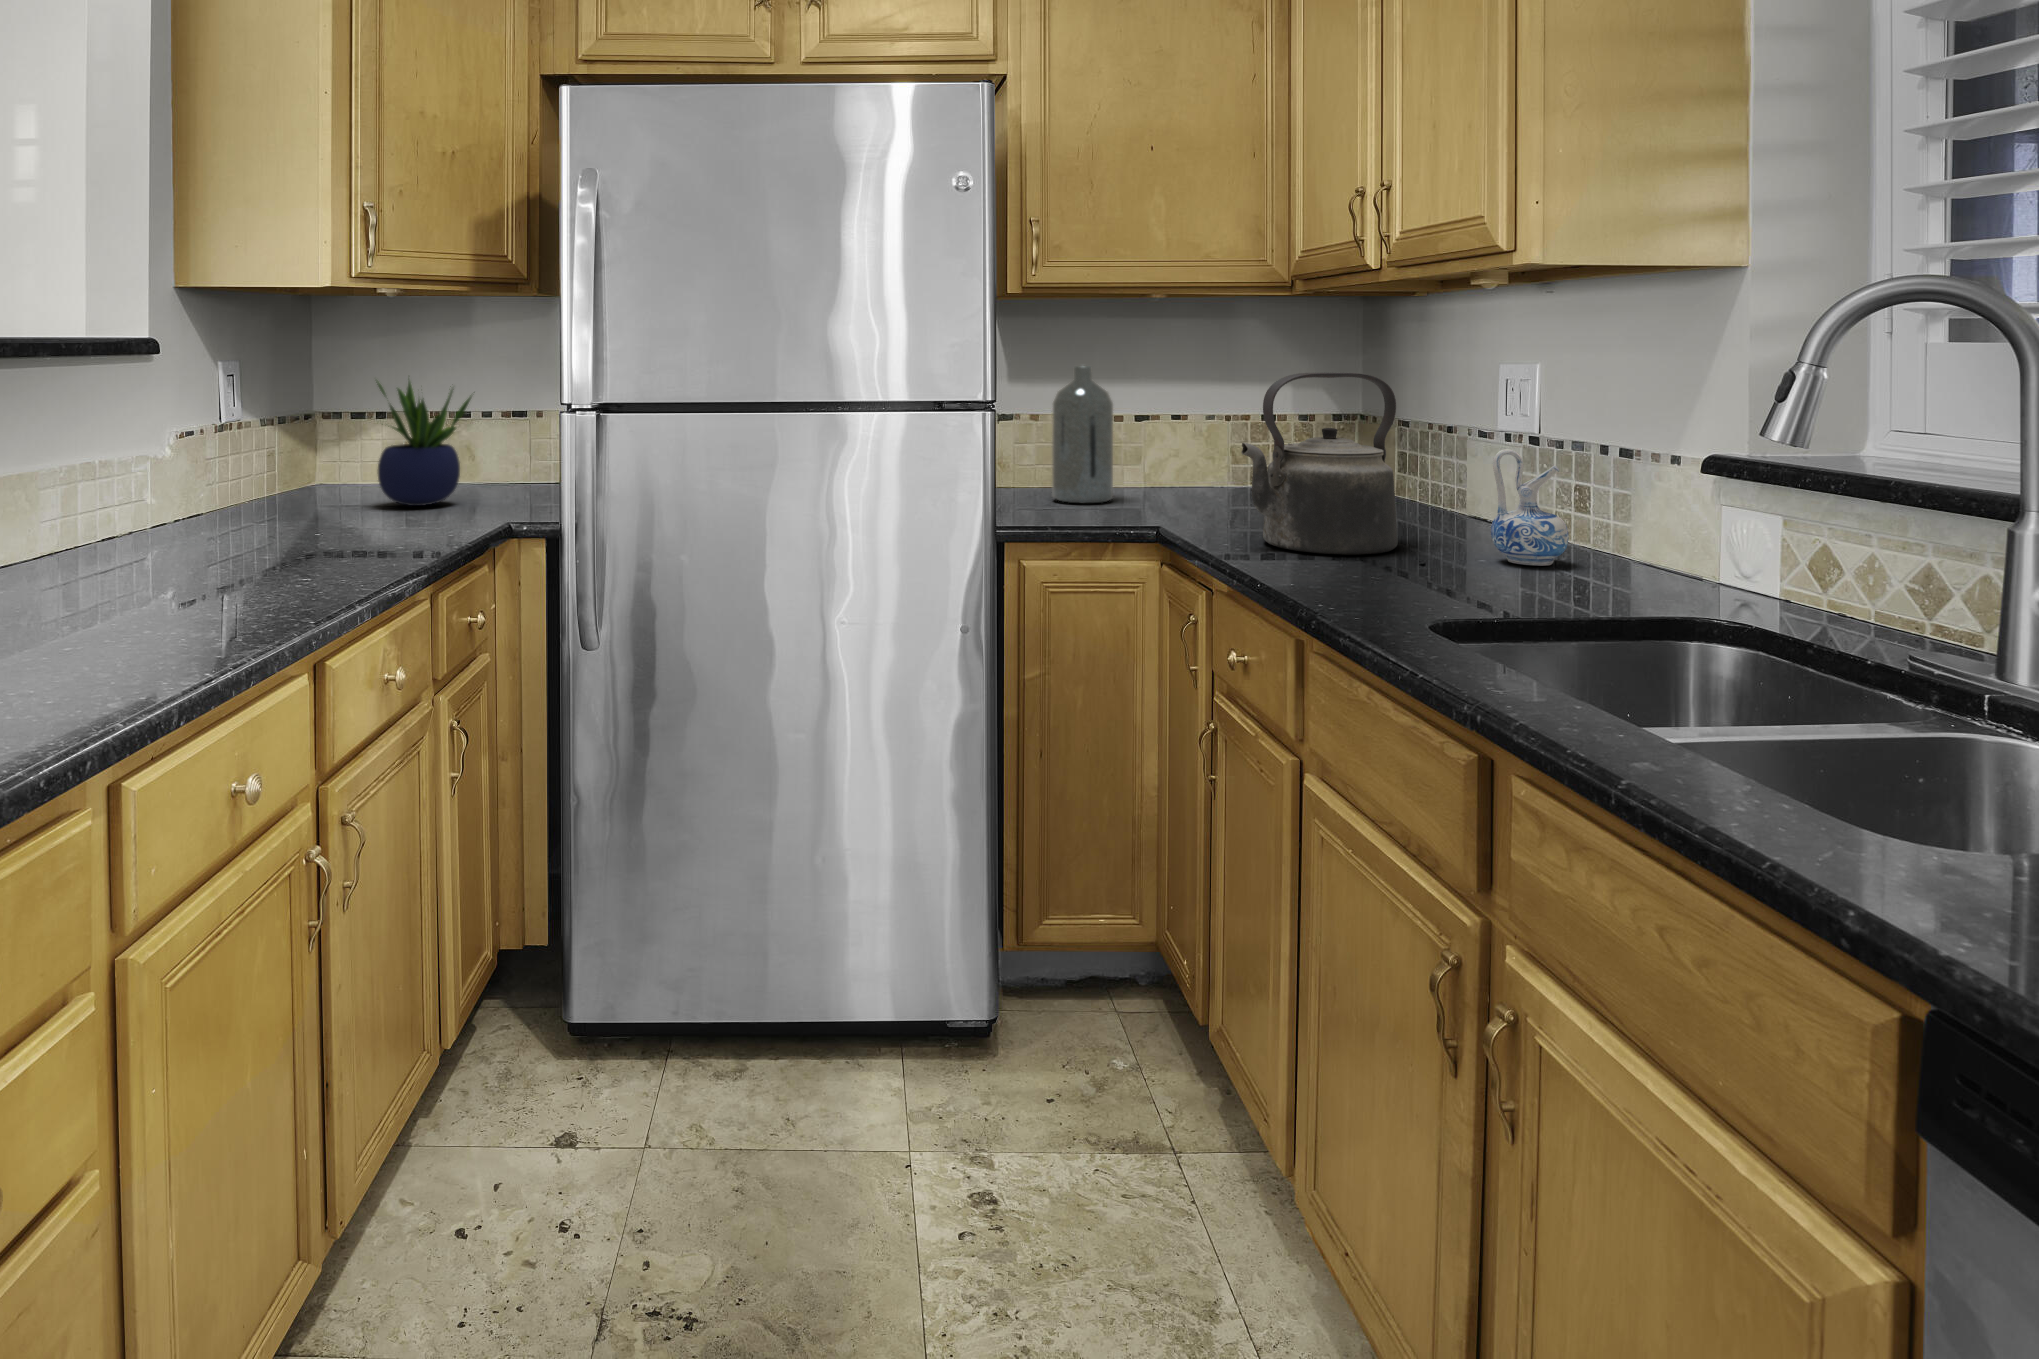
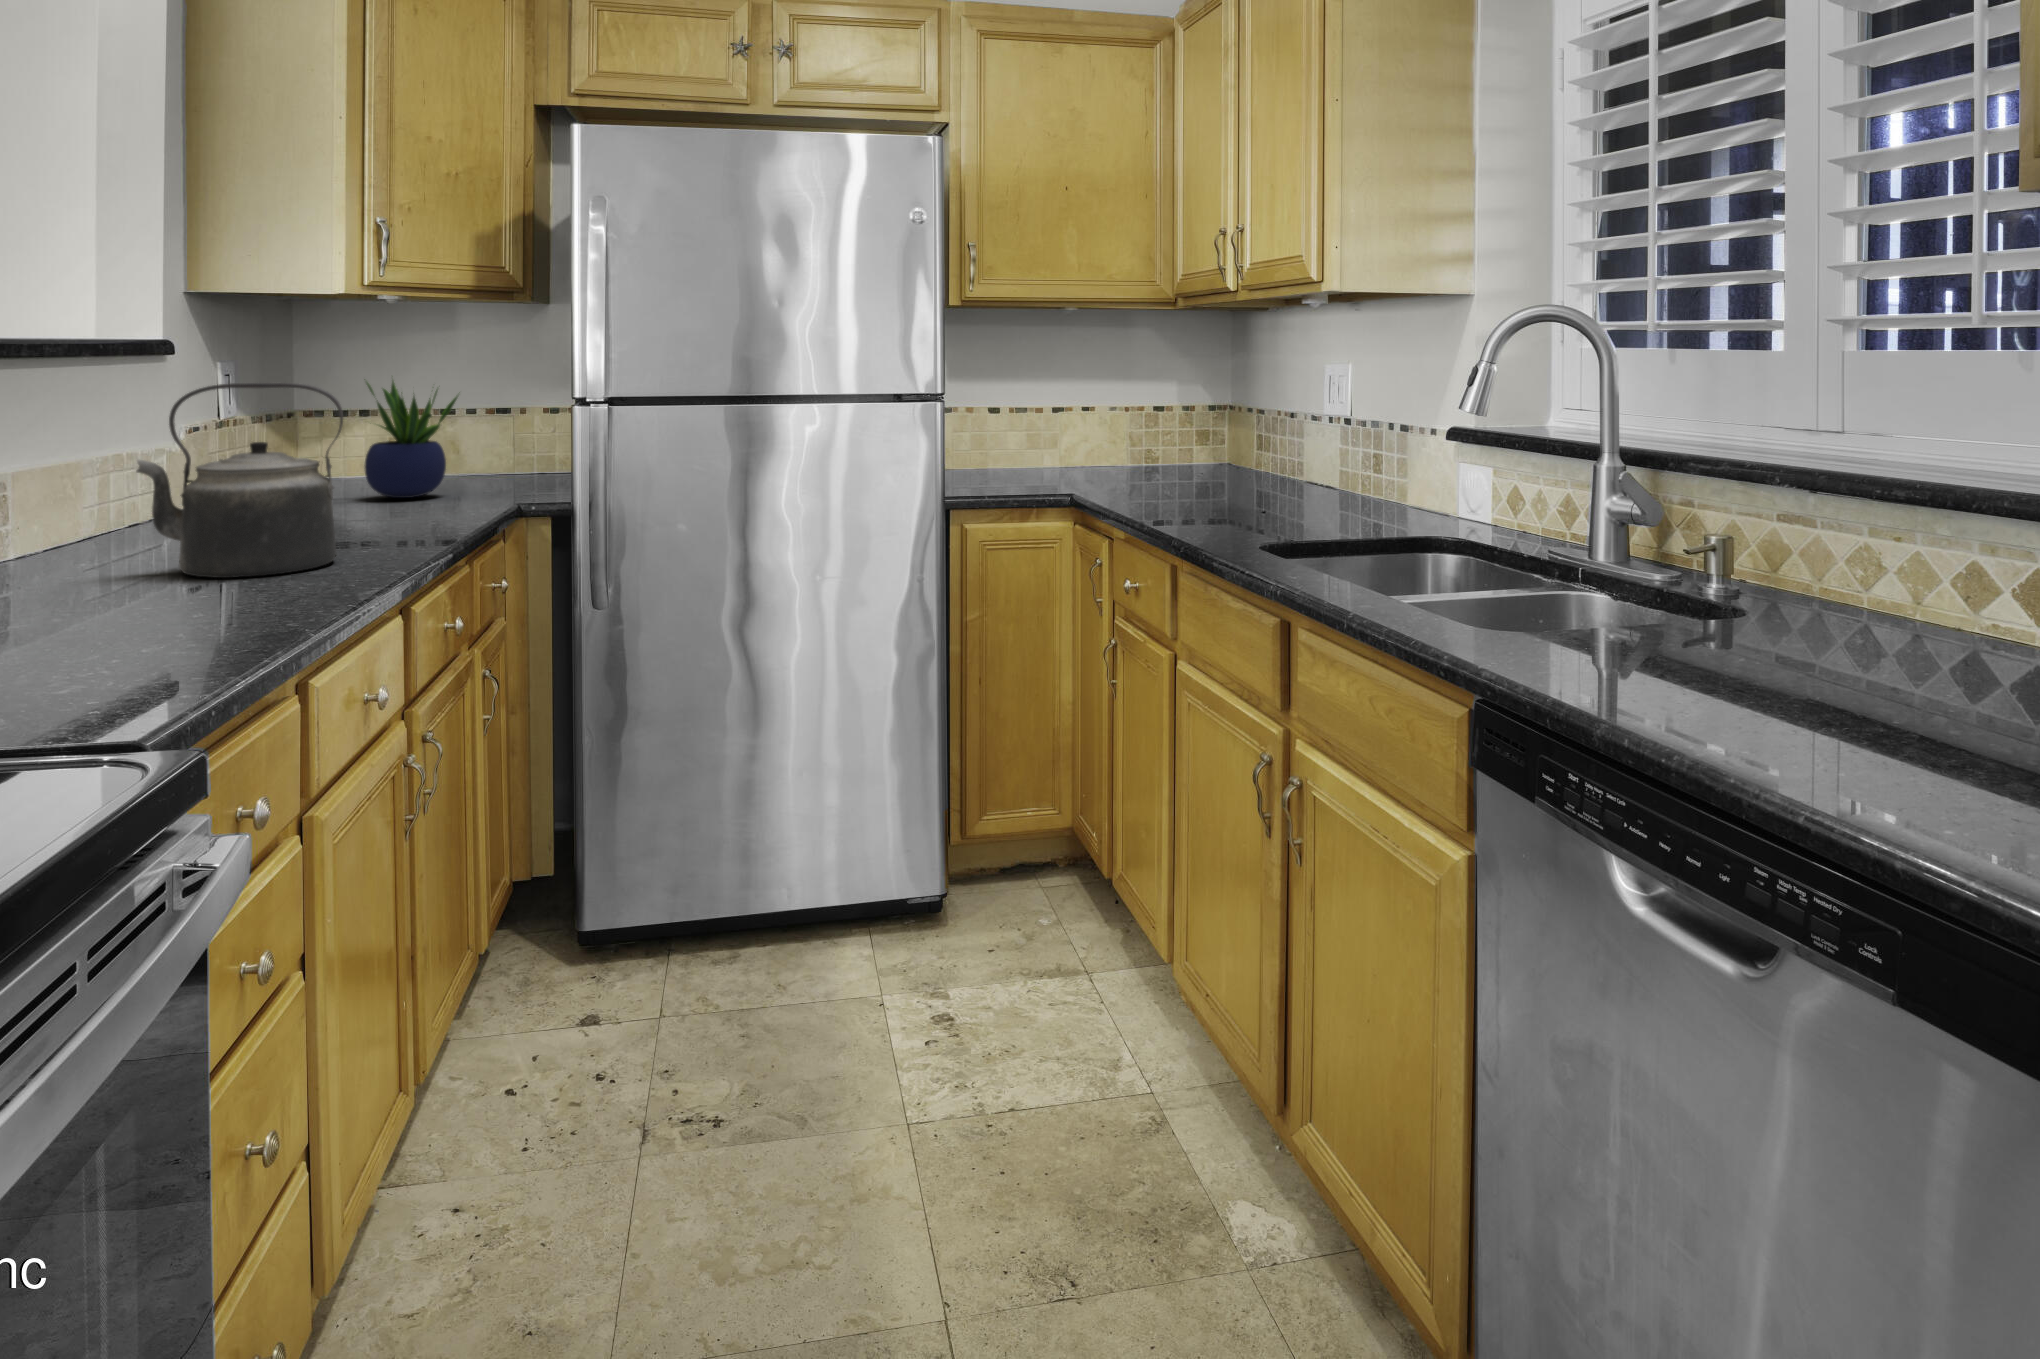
bottle: present [1052,366,1113,503] -> none [986,366,1036,481]
kettle: present [1241,372,1398,555] -> present [137,383,343,578]
ceramic pitcher: present [1491,449,1569,566] -> none [1314,426,1365,511]

